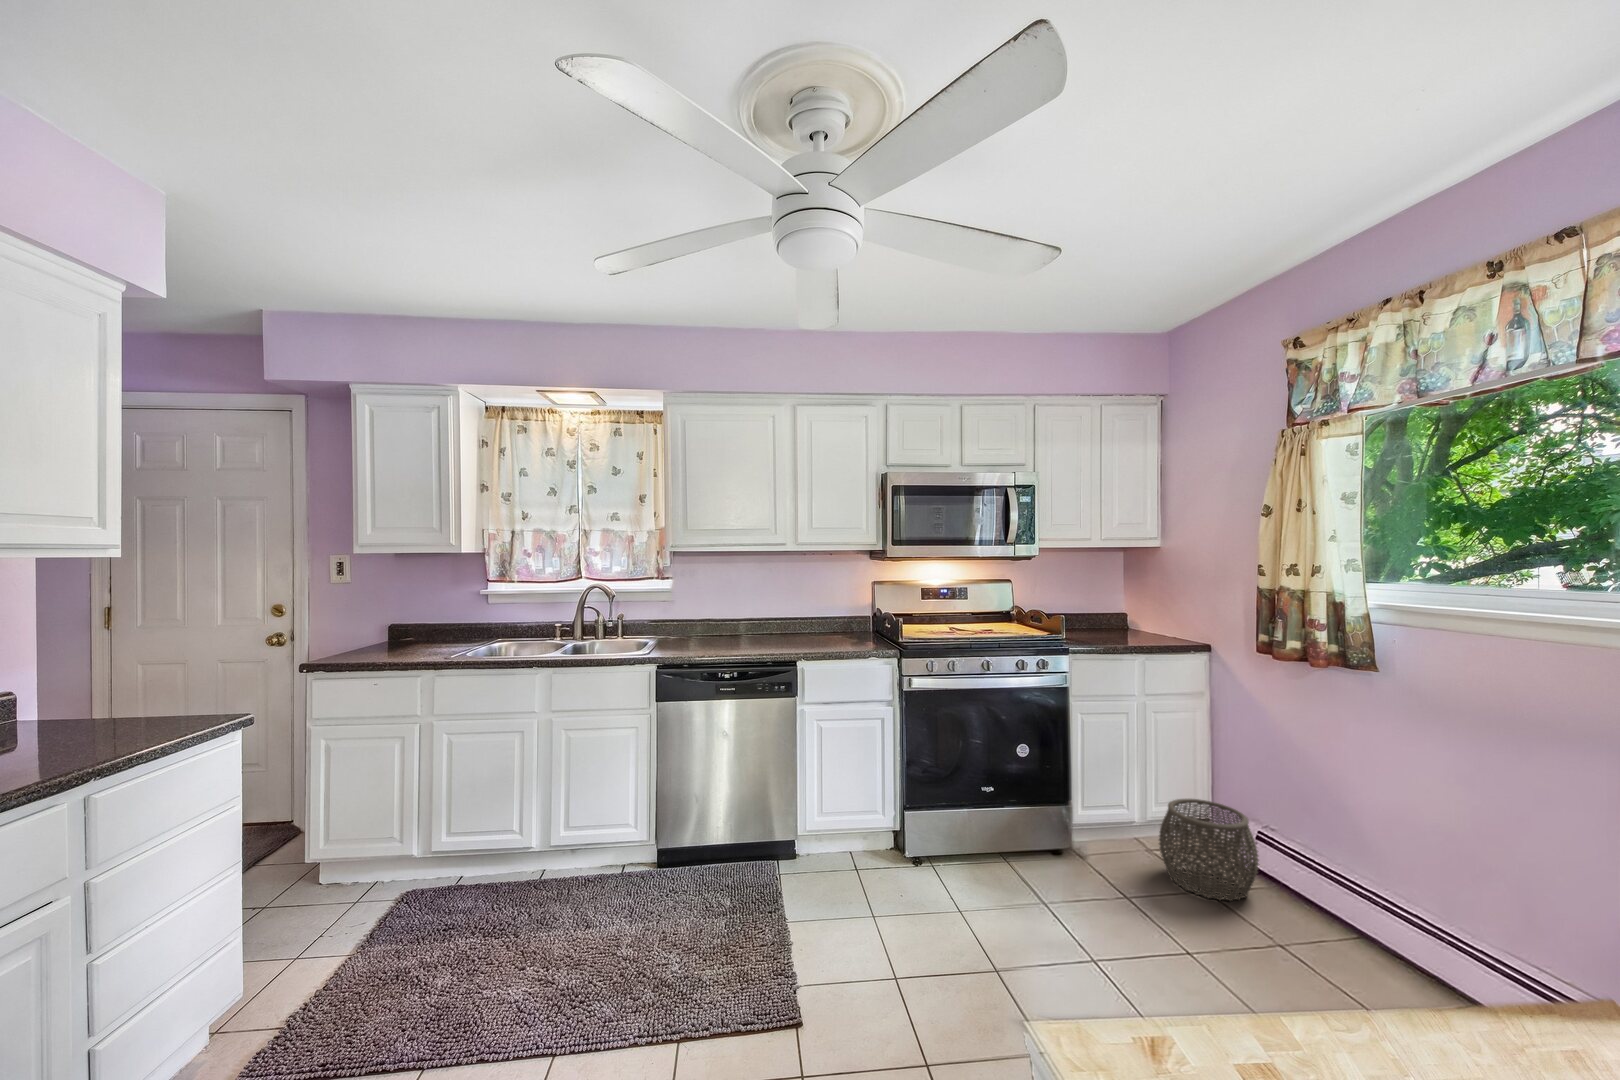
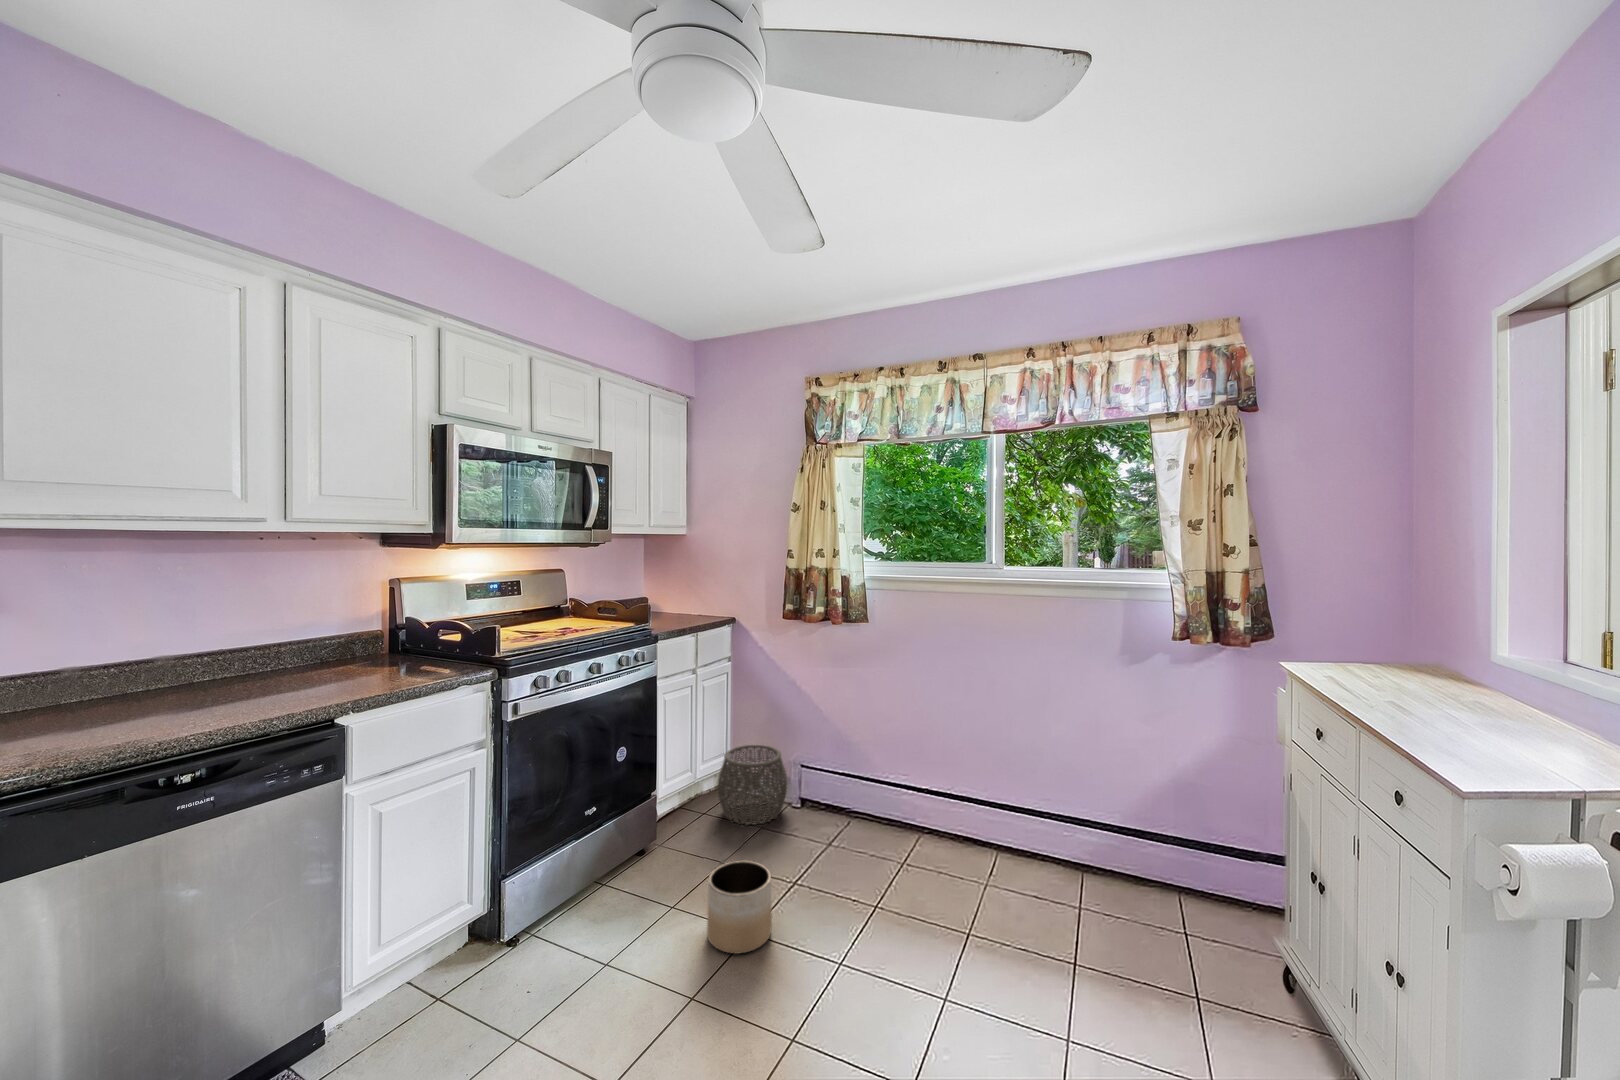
planter: none [1041,888,1113,986] -> present [707,861,772,954]

